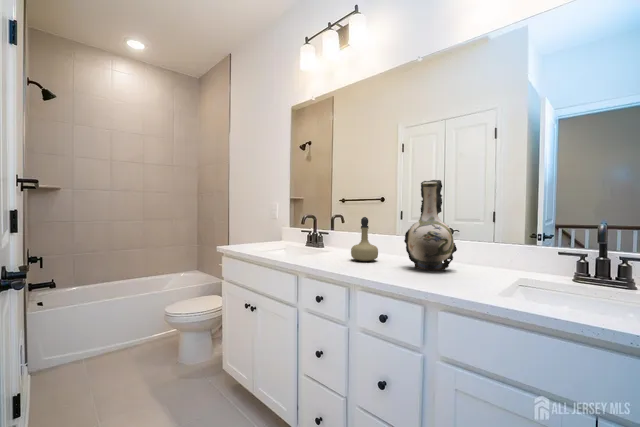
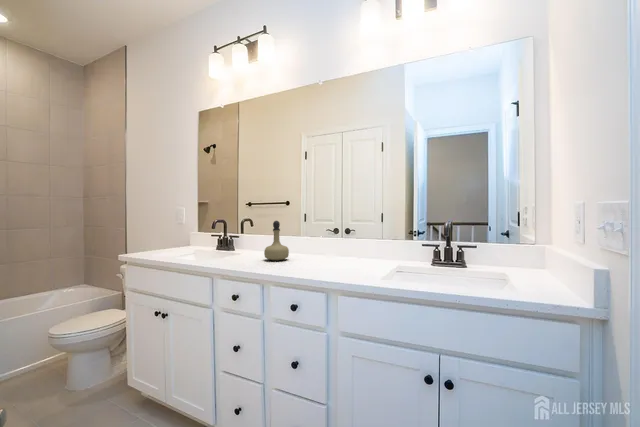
decorative vase: present [404,180,457,270] -> none [311,189,353,264]

